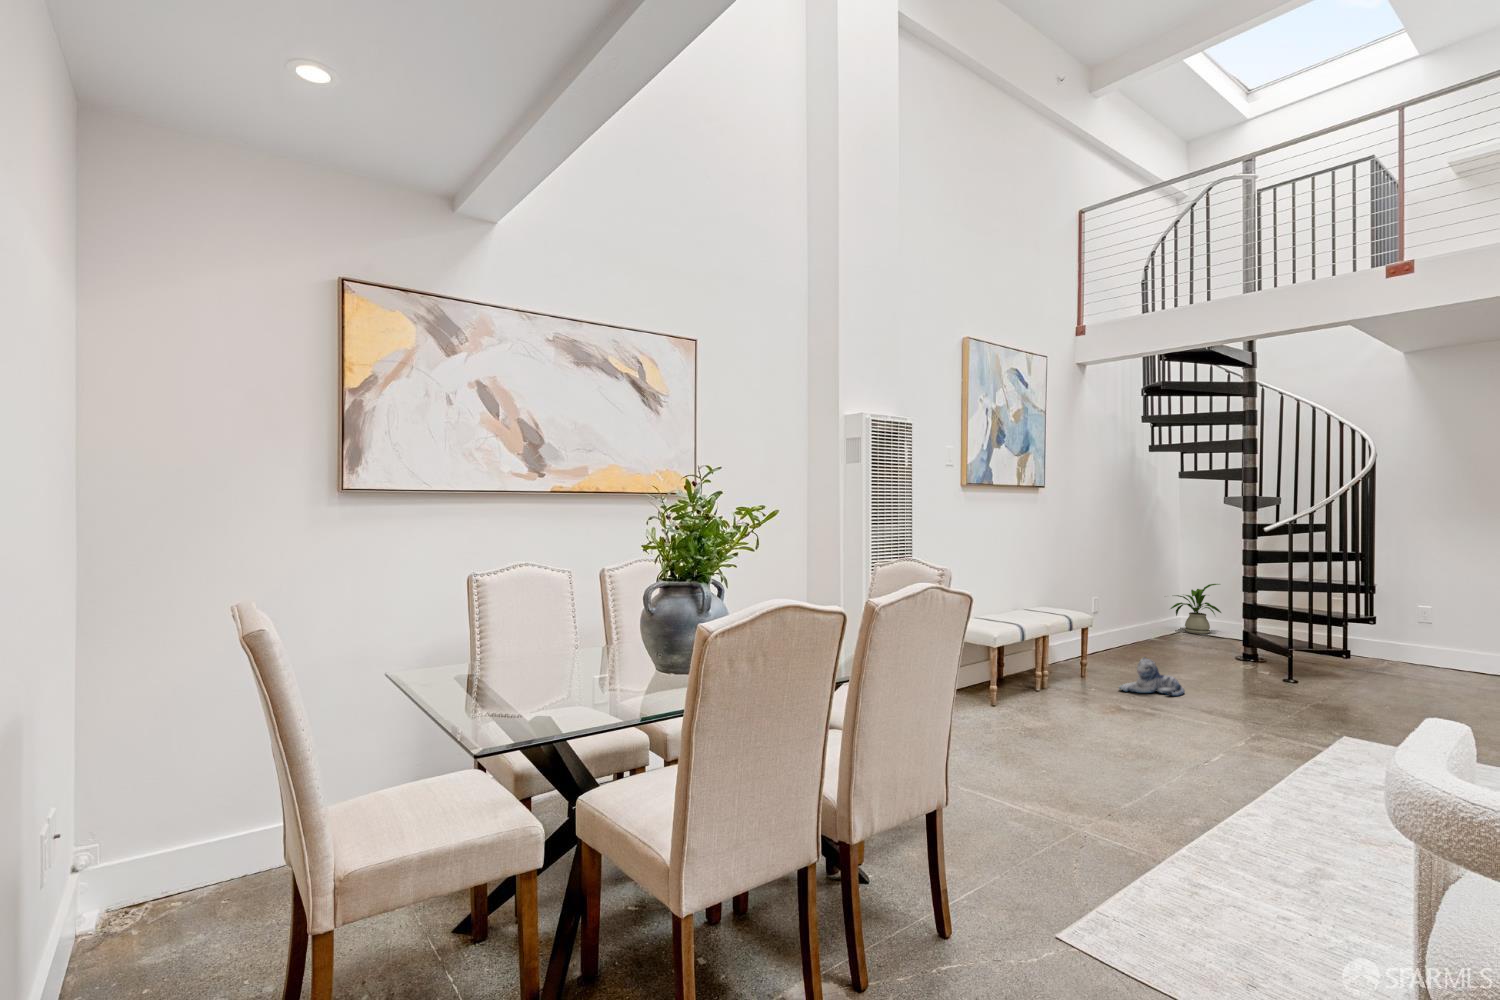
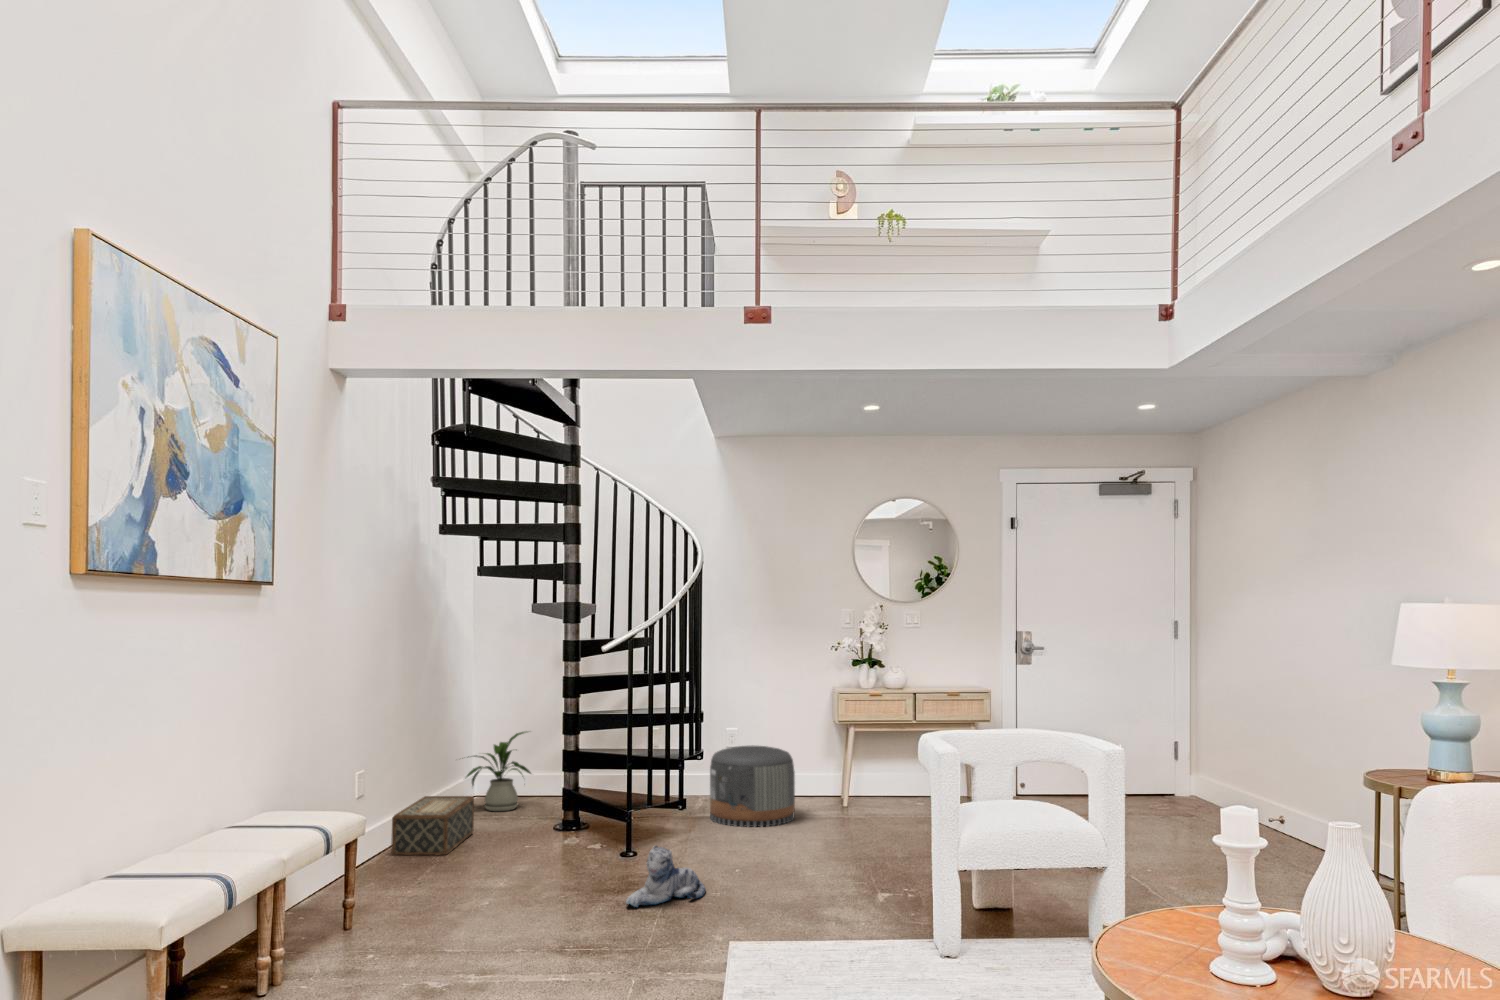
pouf: none [1371,614,1460,678] -> present [710,745,795,827]
woven basket: none [1118,615,1174,651] -> present [391,796,474,855]
plush toy: present [1119,657,1185,696] -> present [626,846,706,907]

